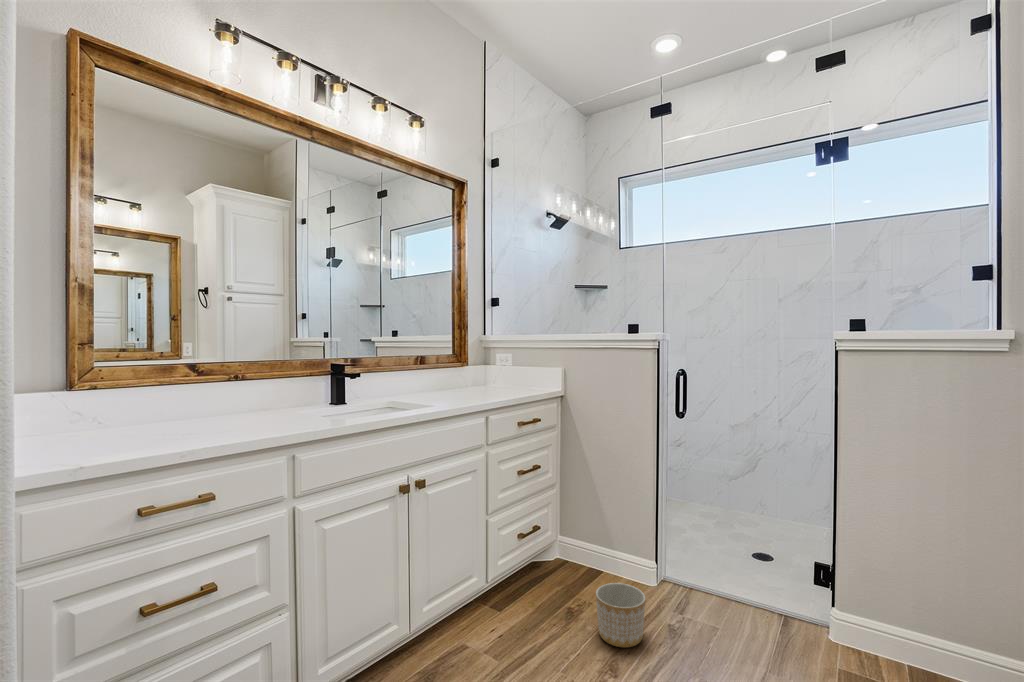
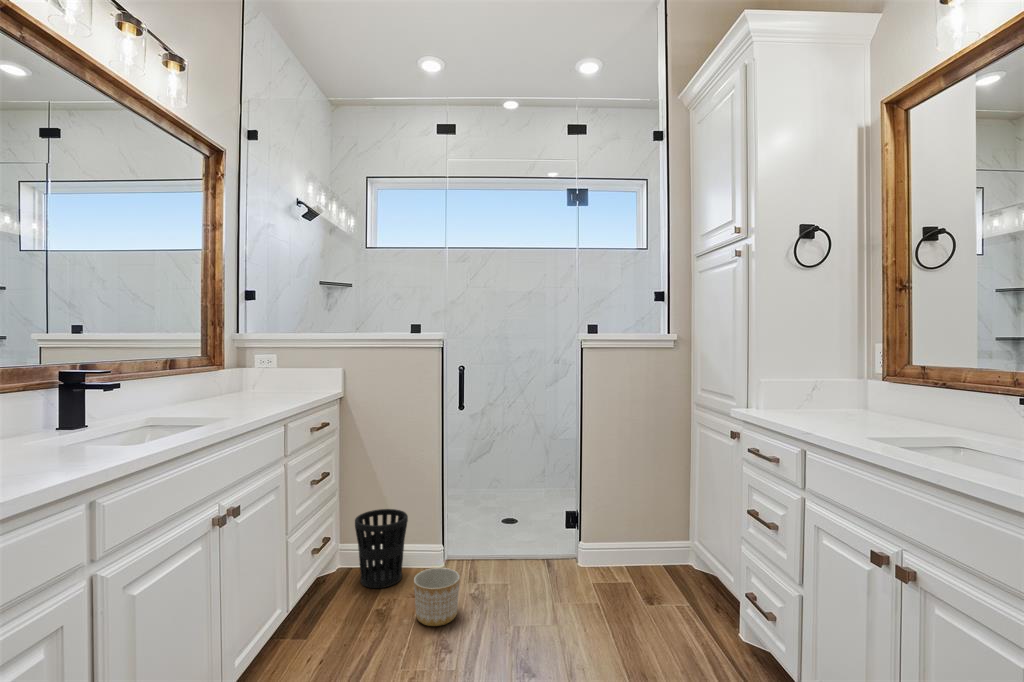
wastebasket: none [561,509,613,589] -> present [355,509,408,588]

